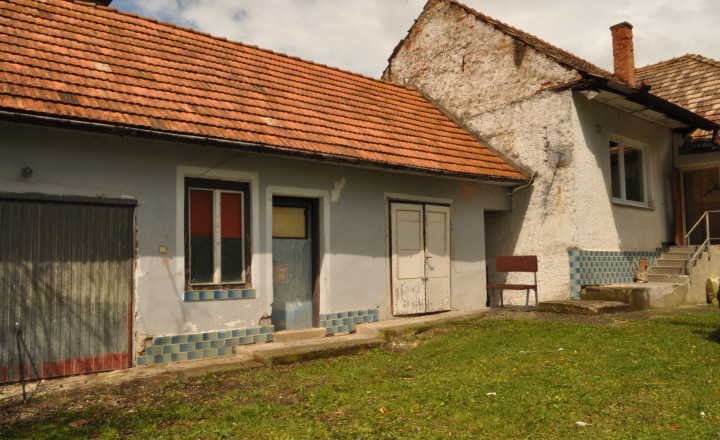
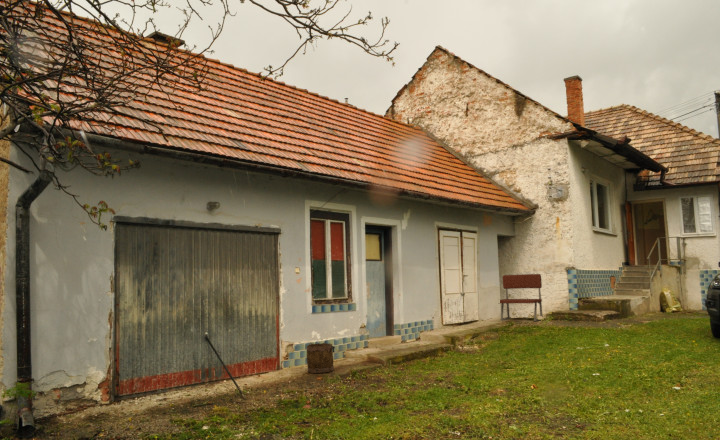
bucket: none [165,335,202,372] -> present [307,343,335,373]

